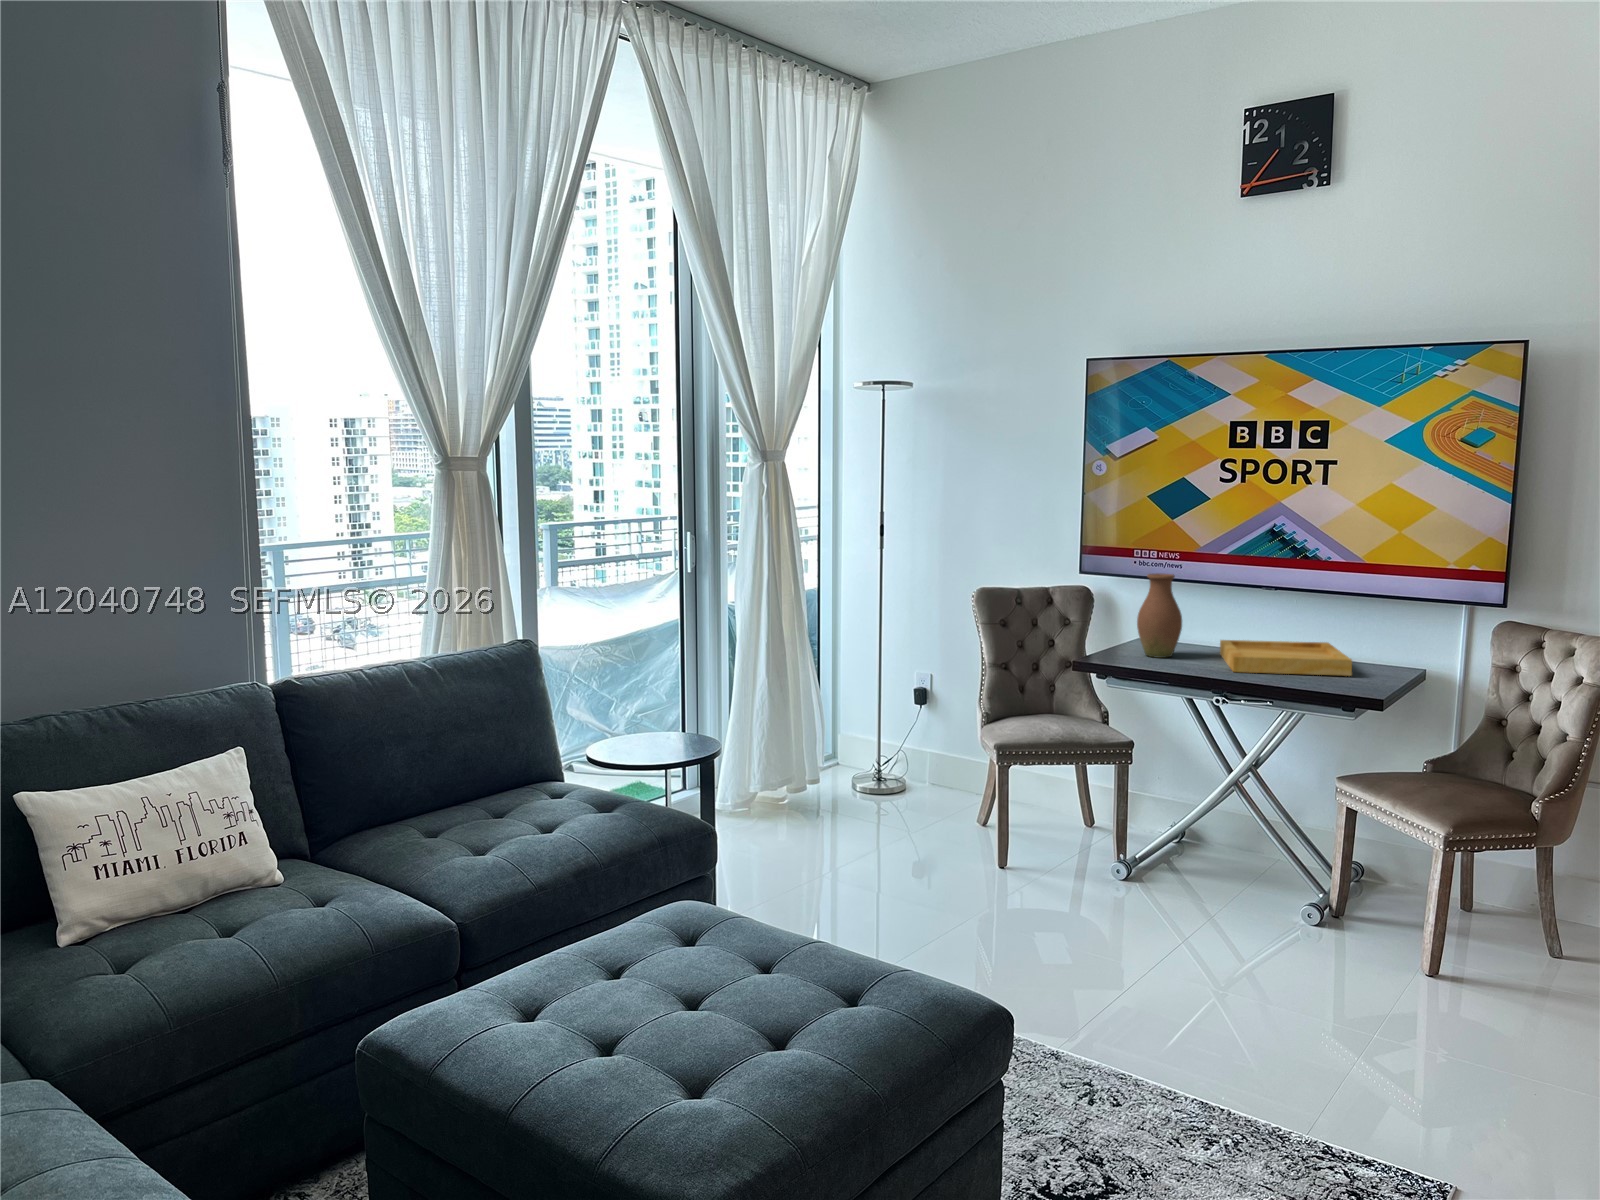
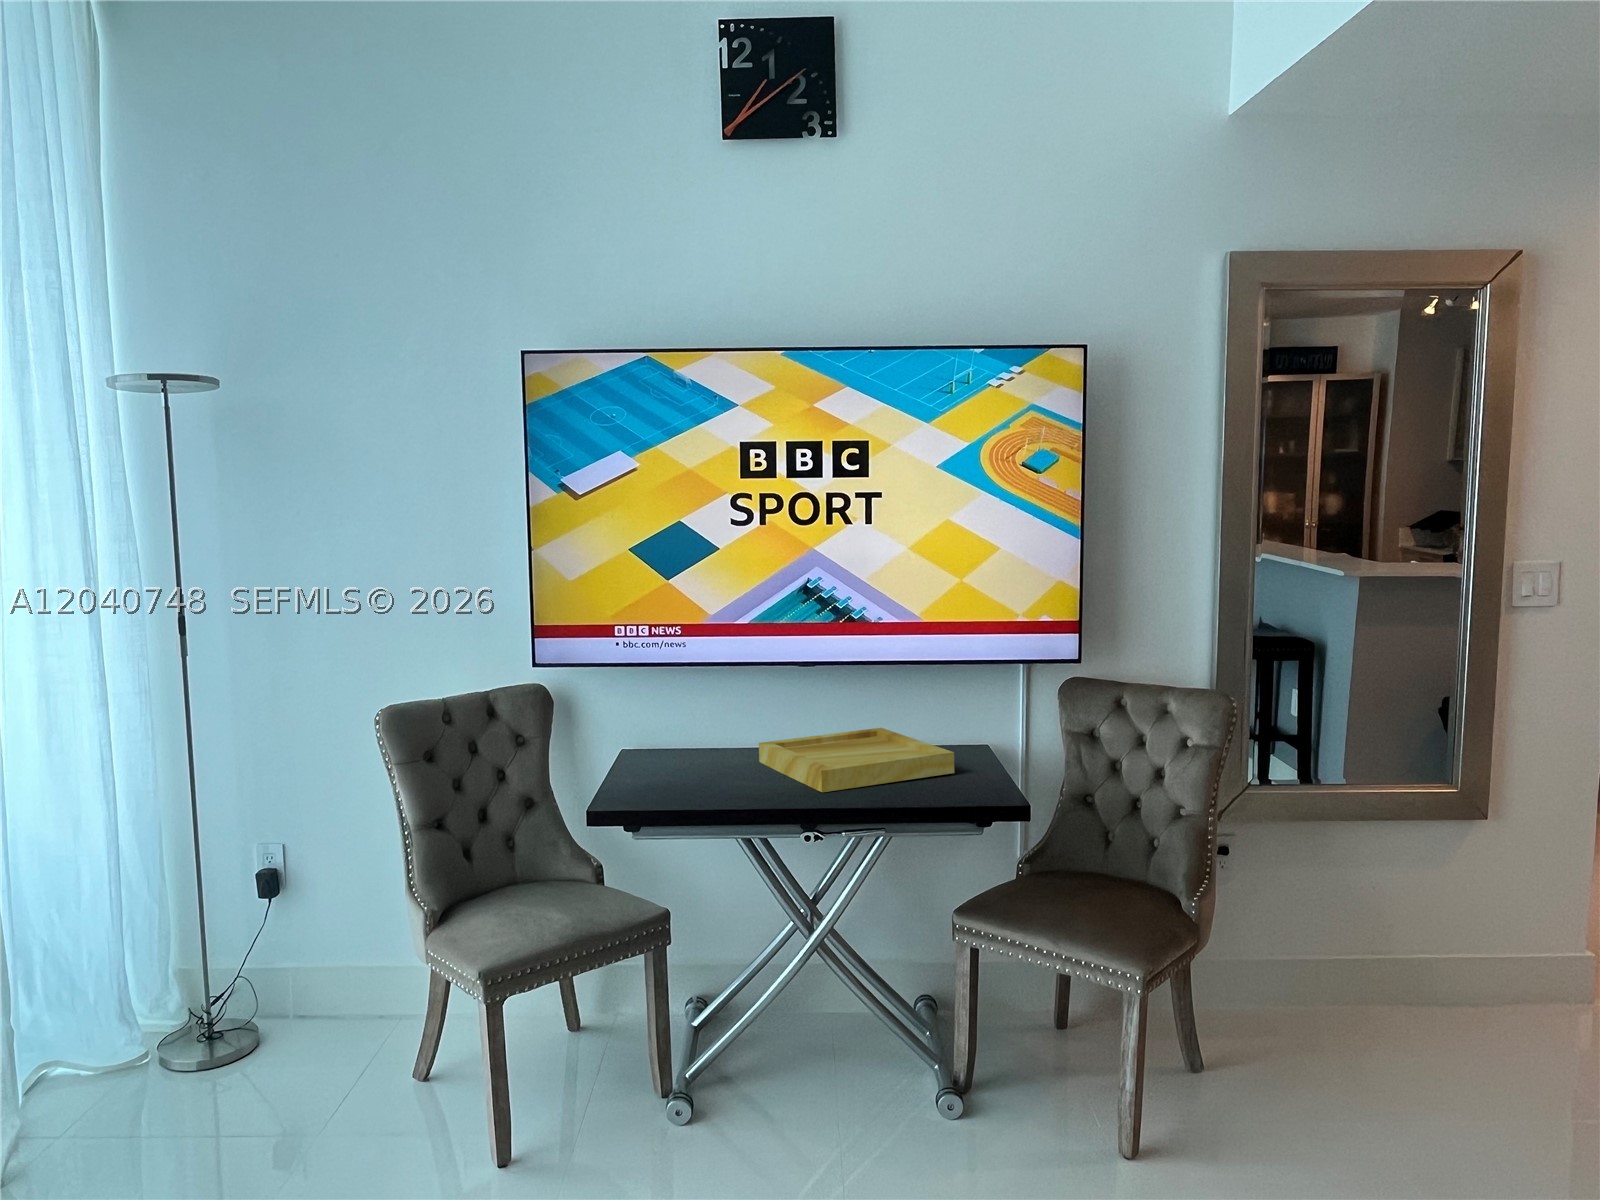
vase: present [1137,573,1182,658] -> none [661,659,724,784]

